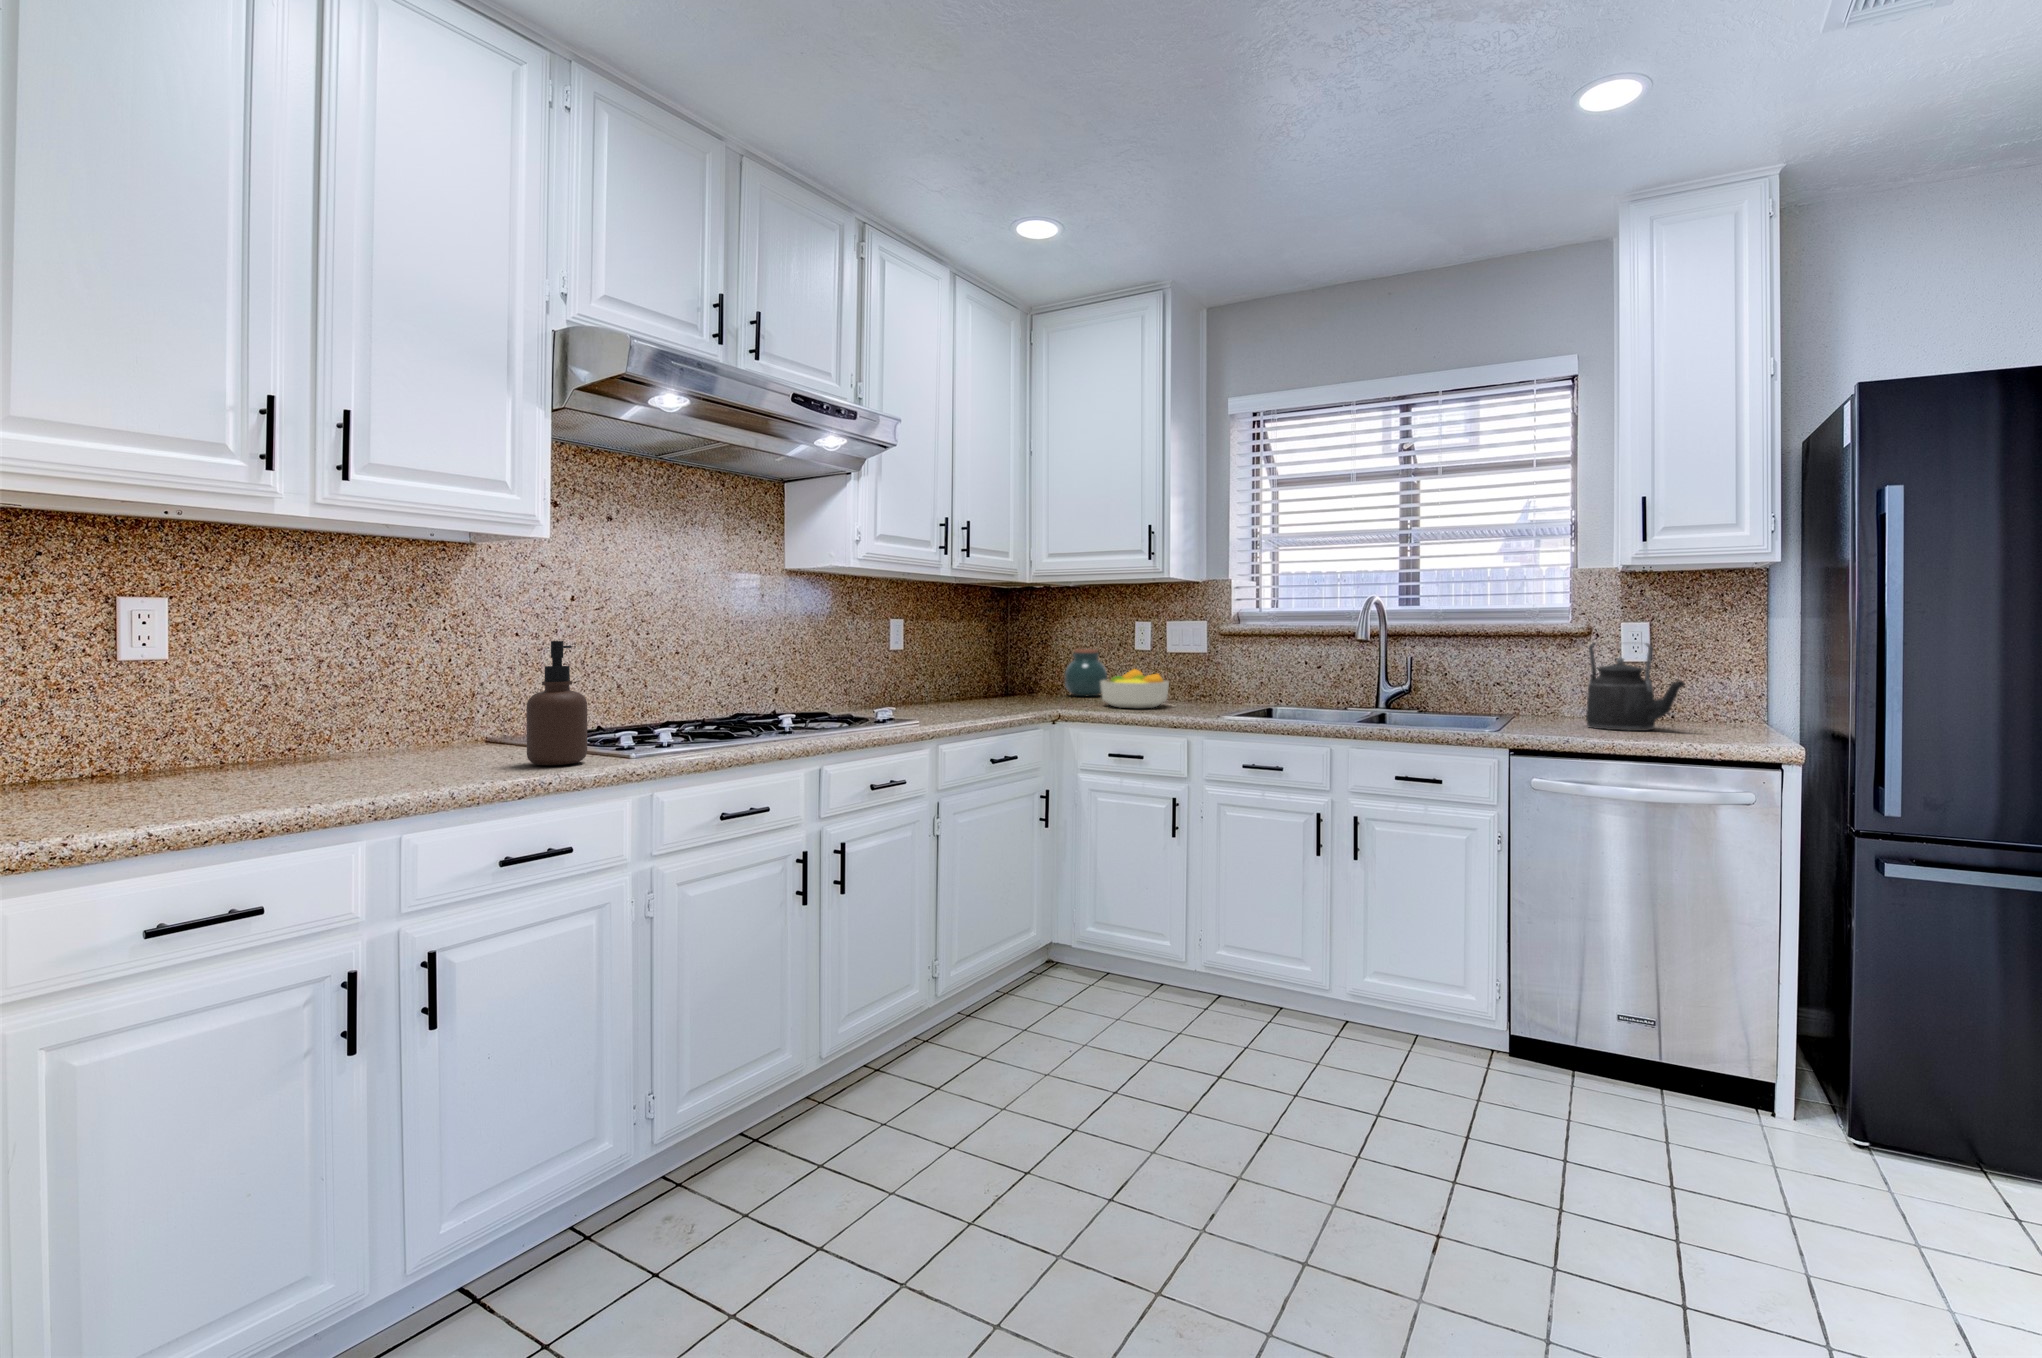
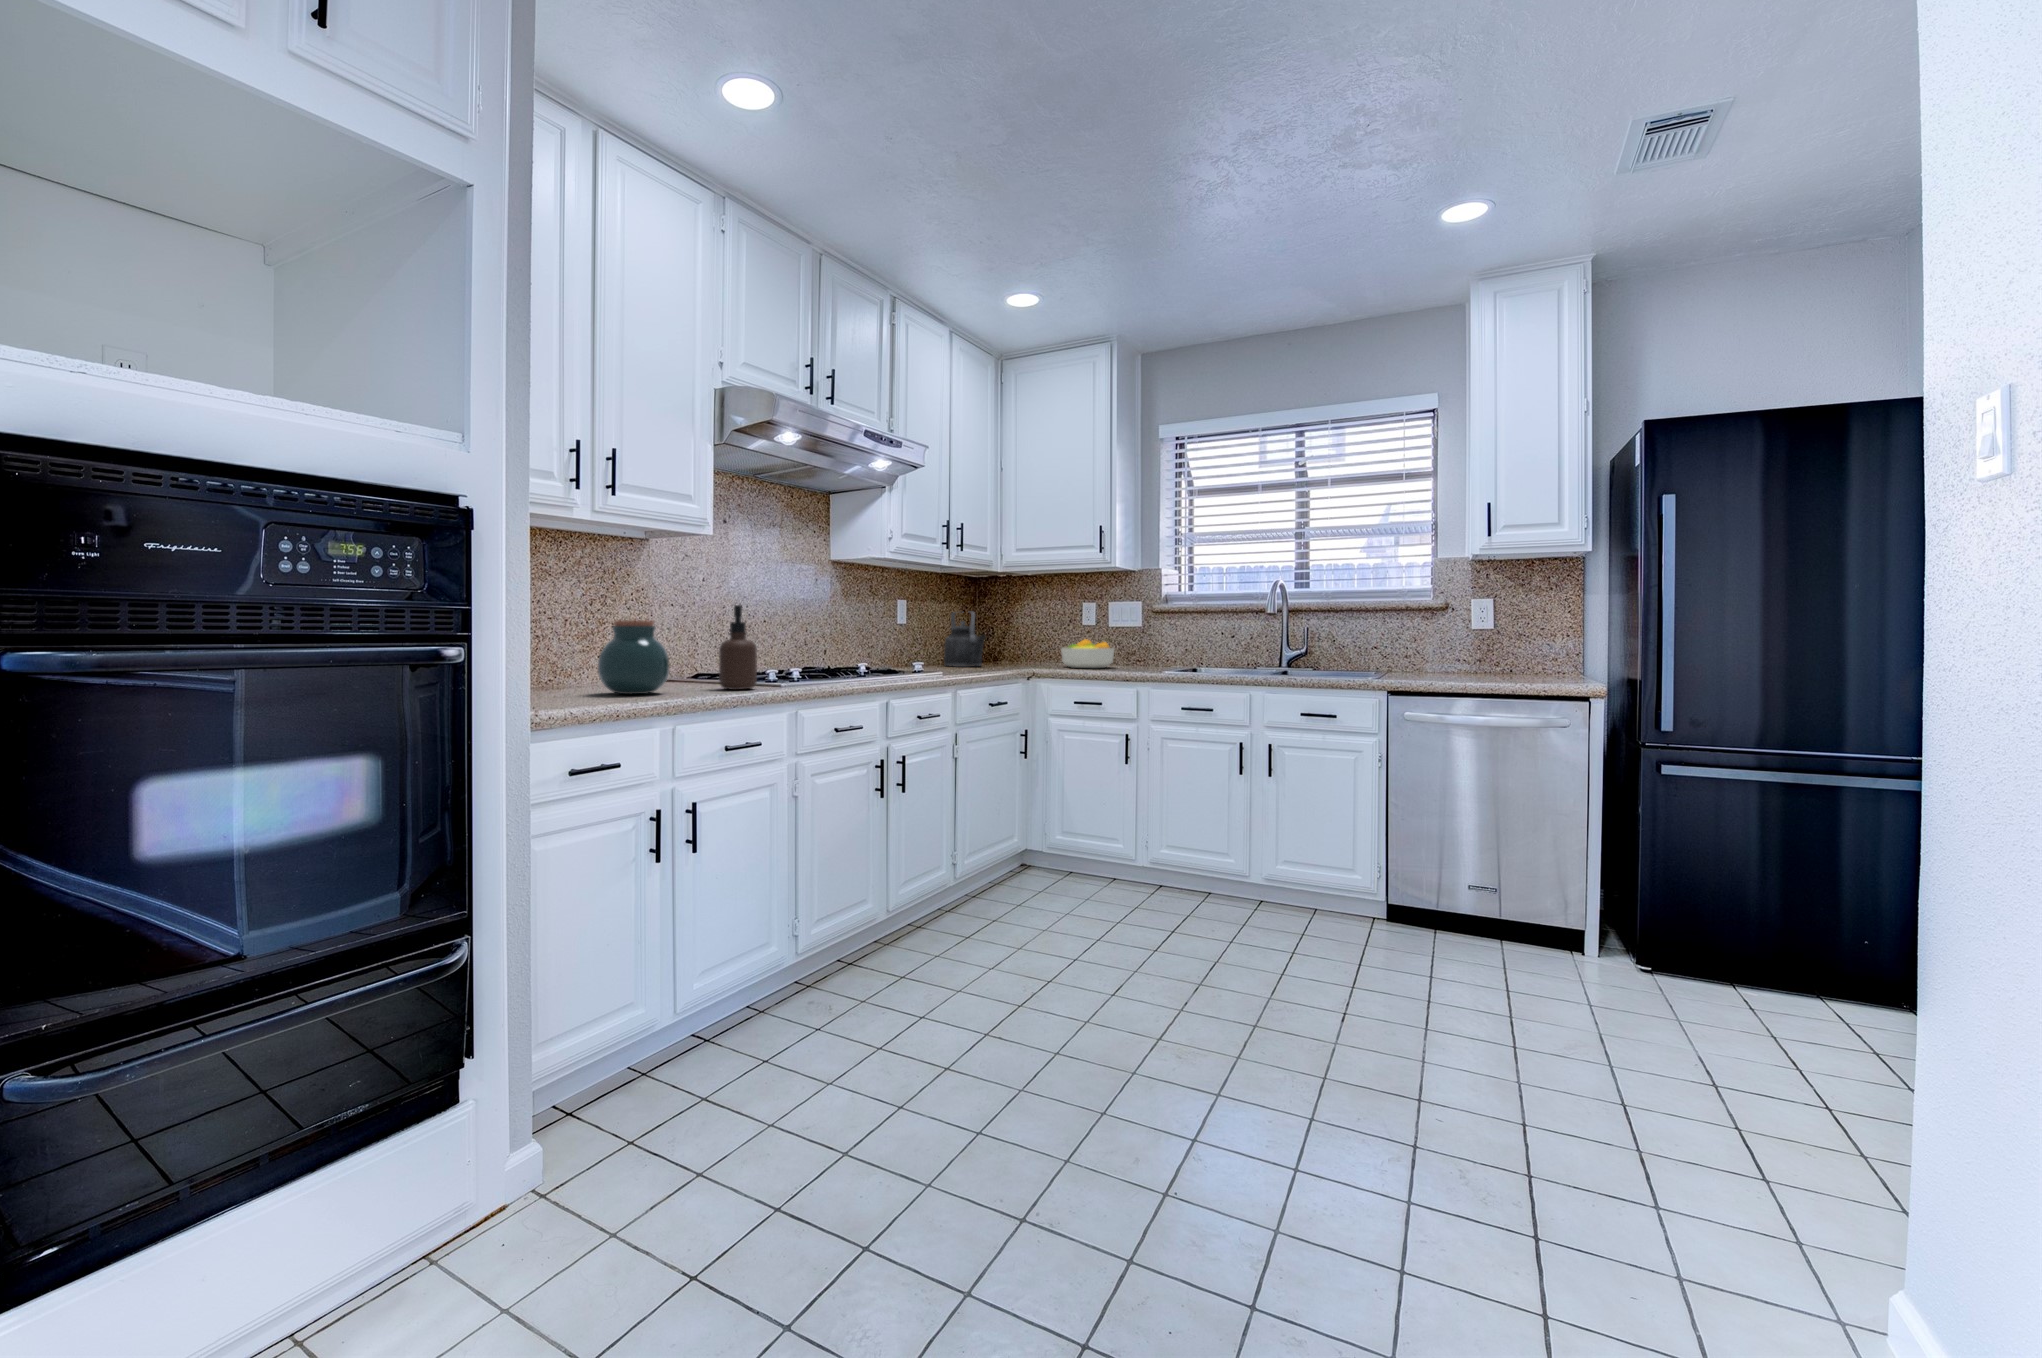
kettle: present [1586,643,1685,731] -> present [944,612,986,667]
jar: present [1064,649,1107,696] -> present [598,620,669,694]

